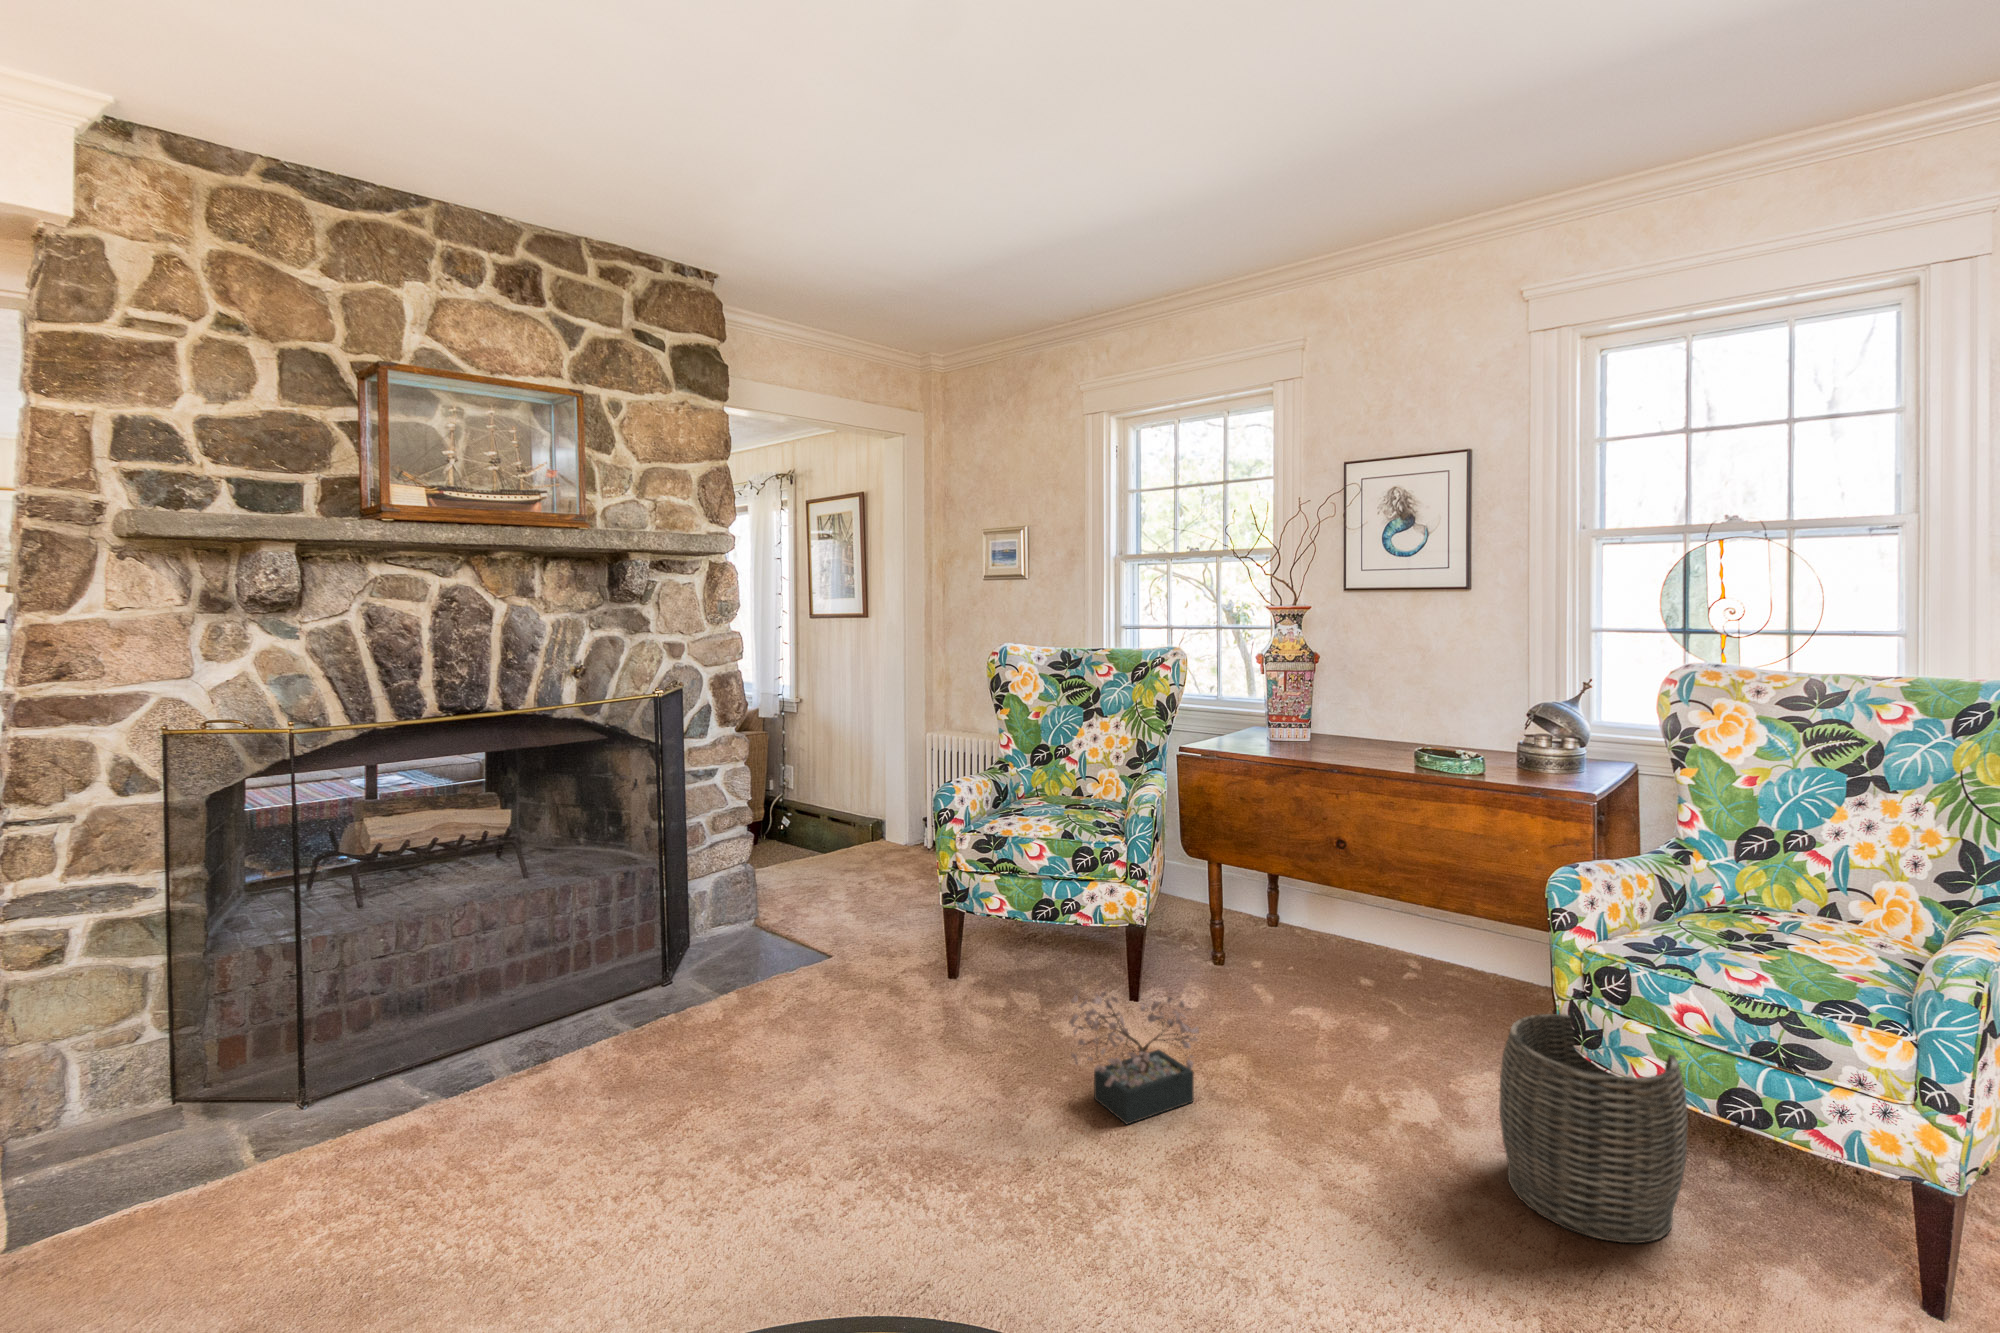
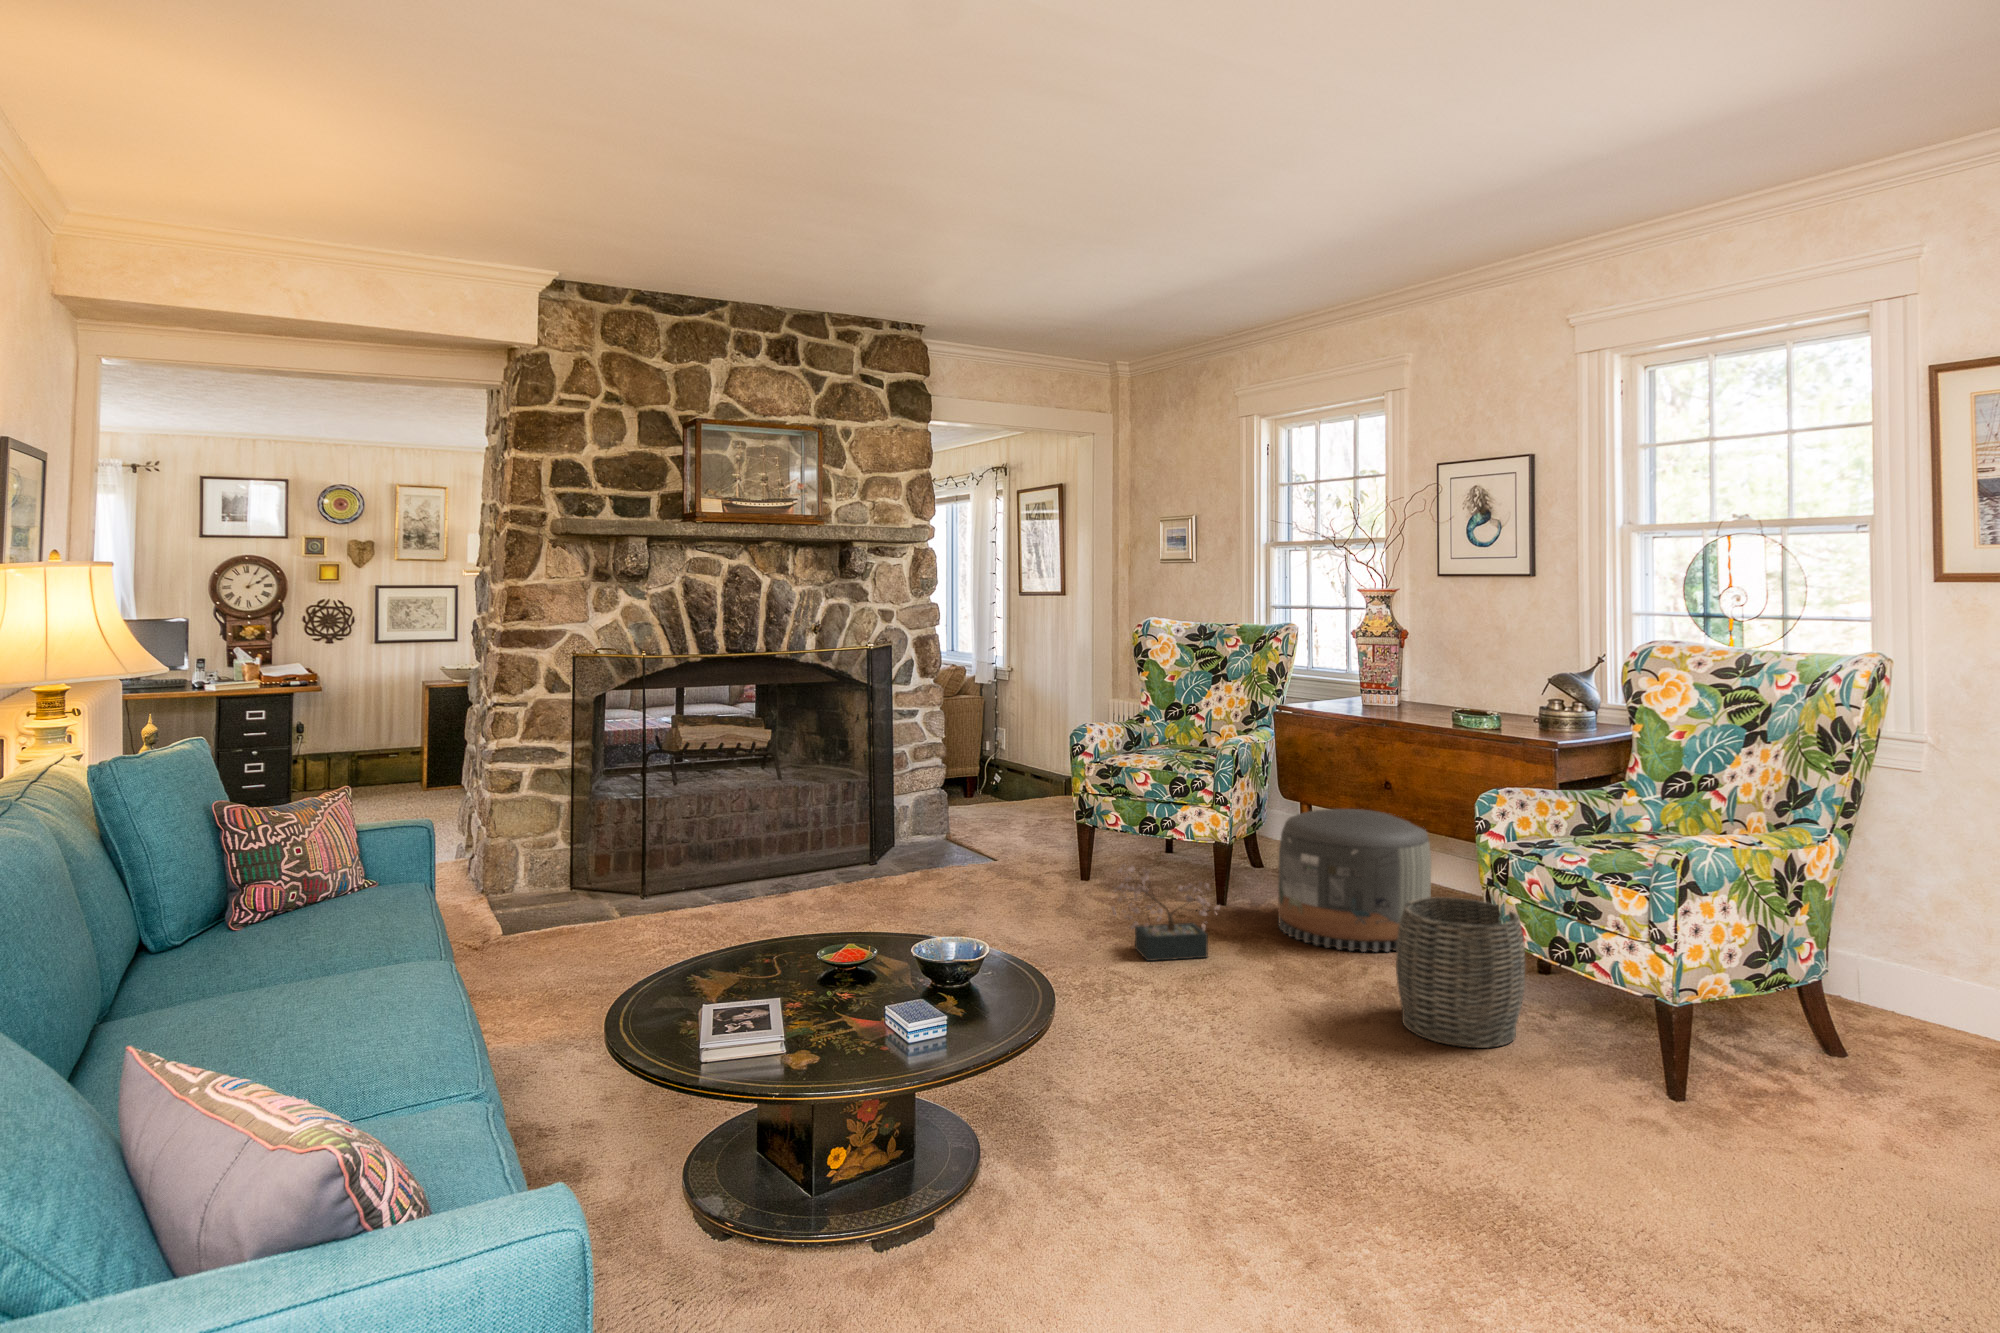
pouf: none [1219,869,1402,1057] -> present [1278,809,1431,952]

